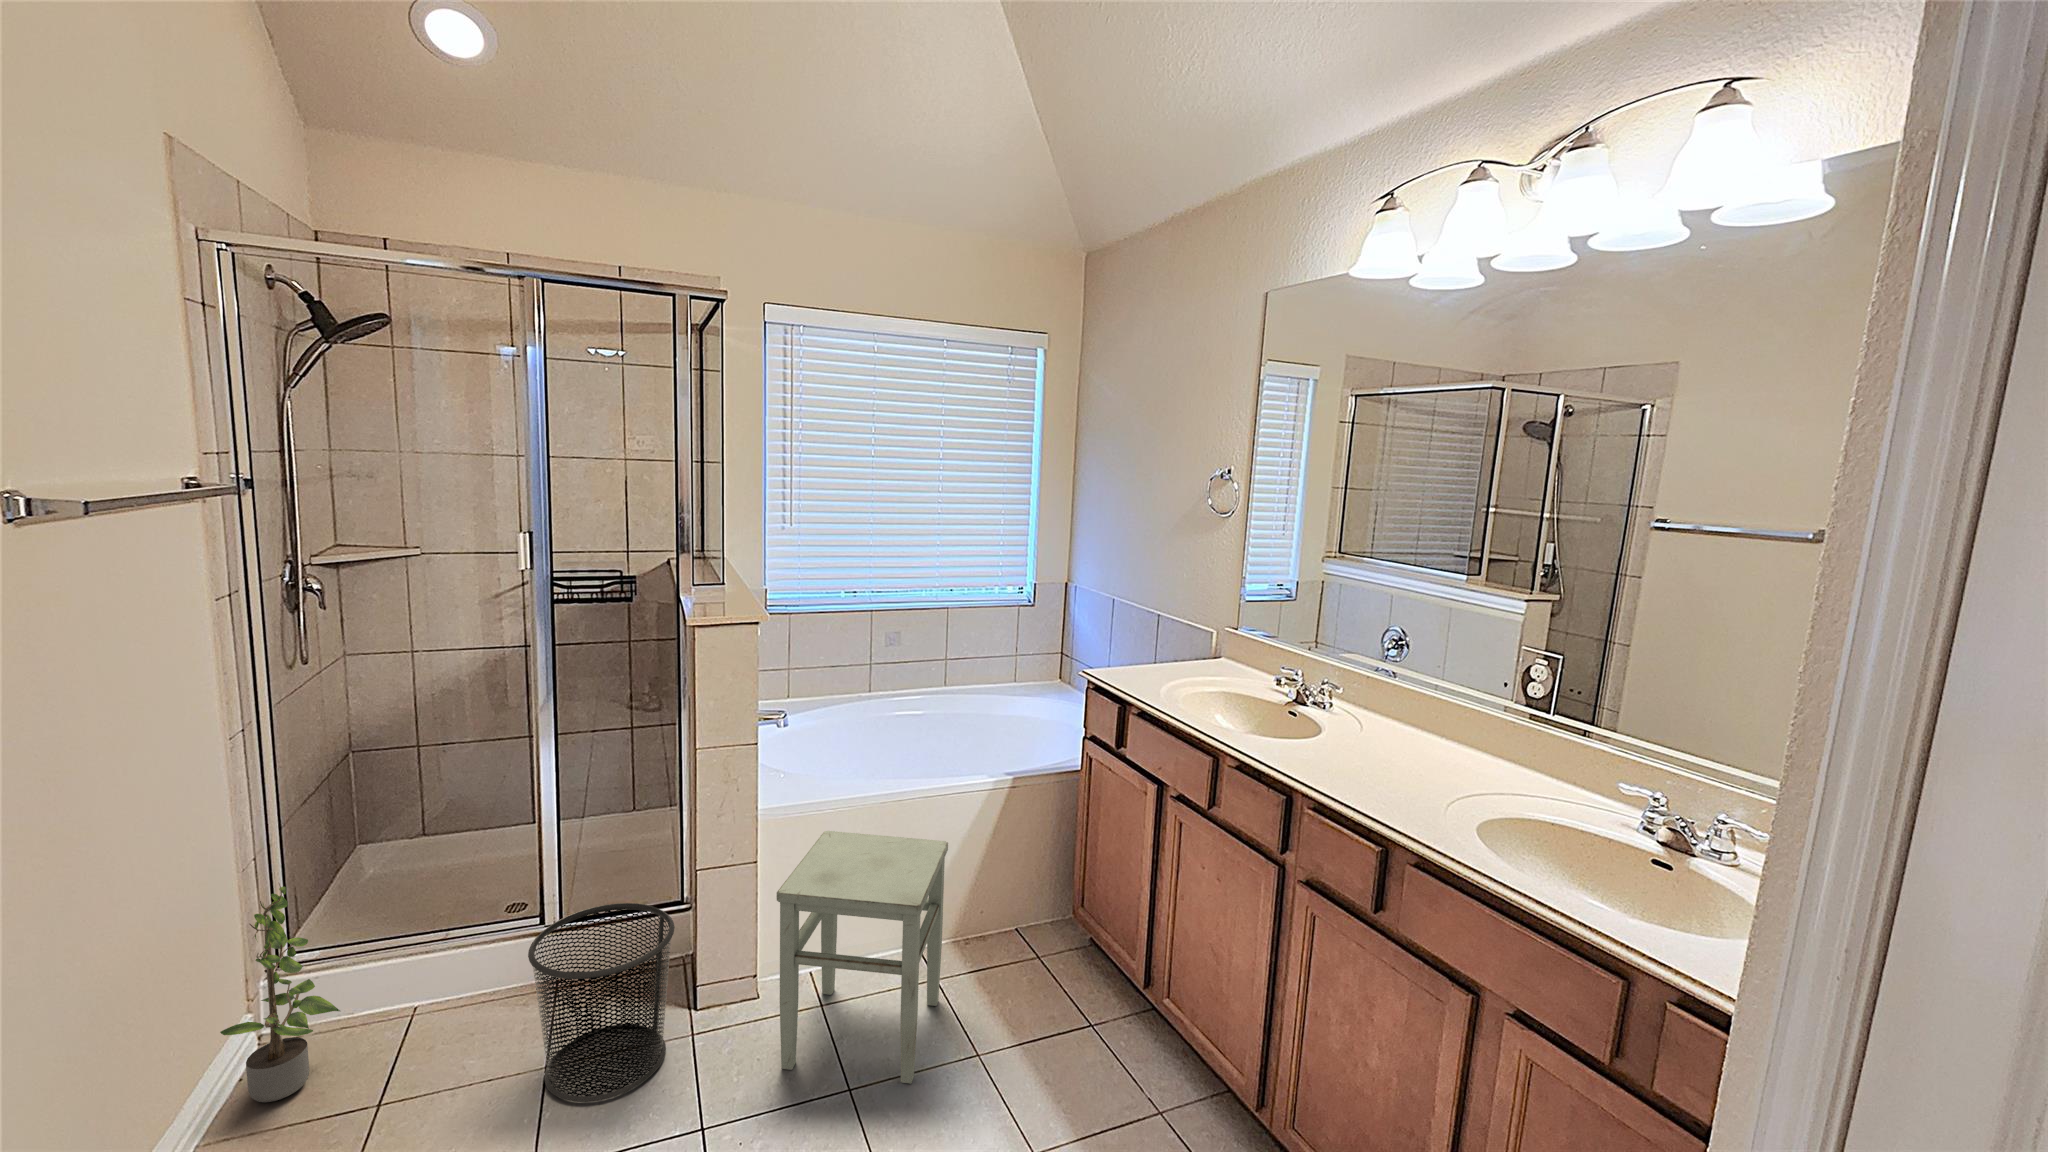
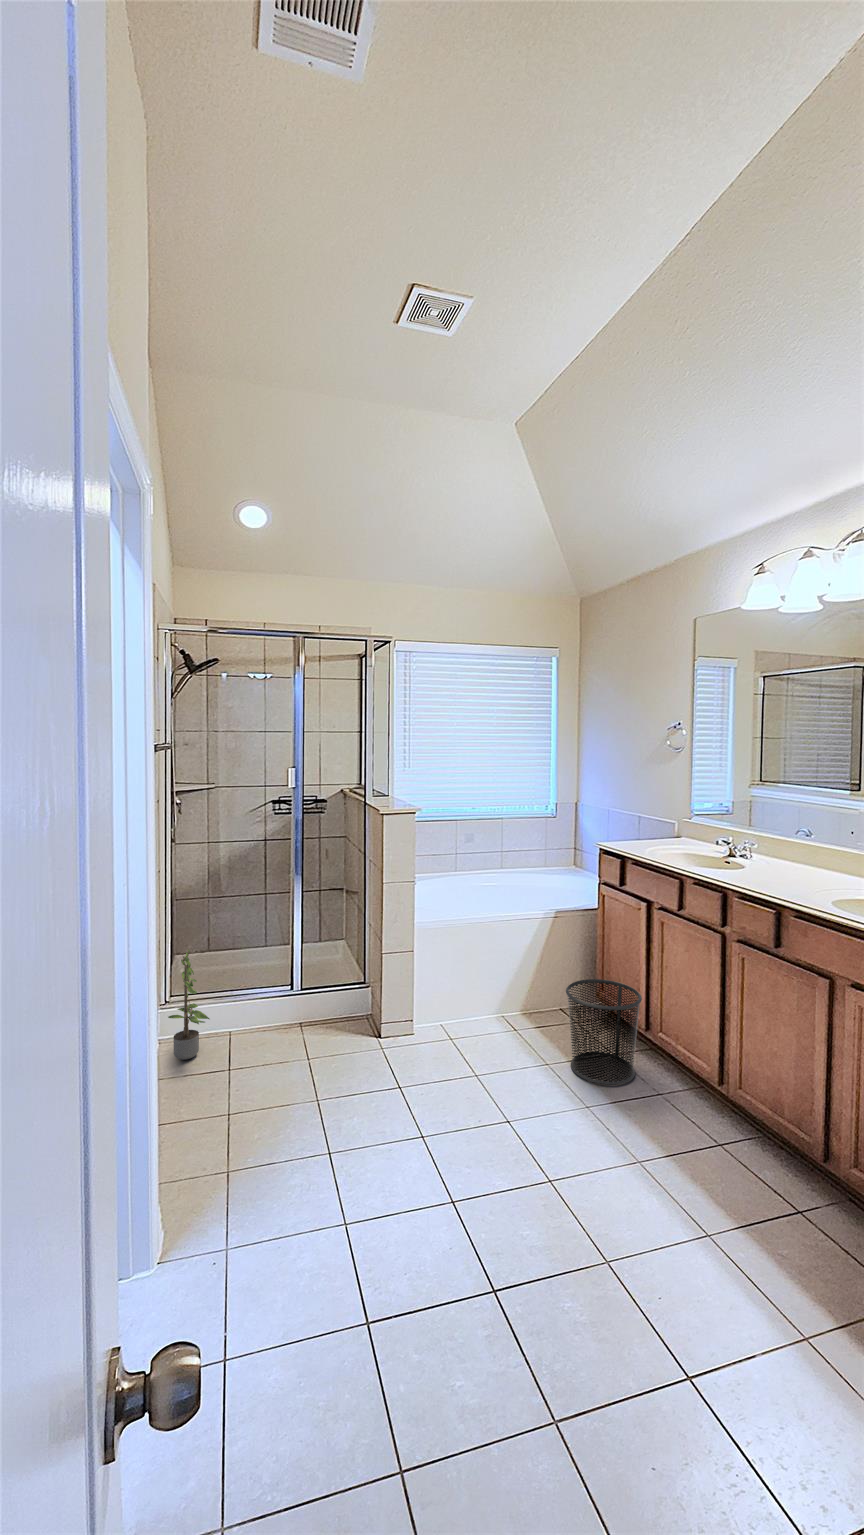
stool: present [777,831,948,1084] -> none [434,934,523,1071]
waste bin: present [528,903,675,1102] -> present [566,979,642,1085]

